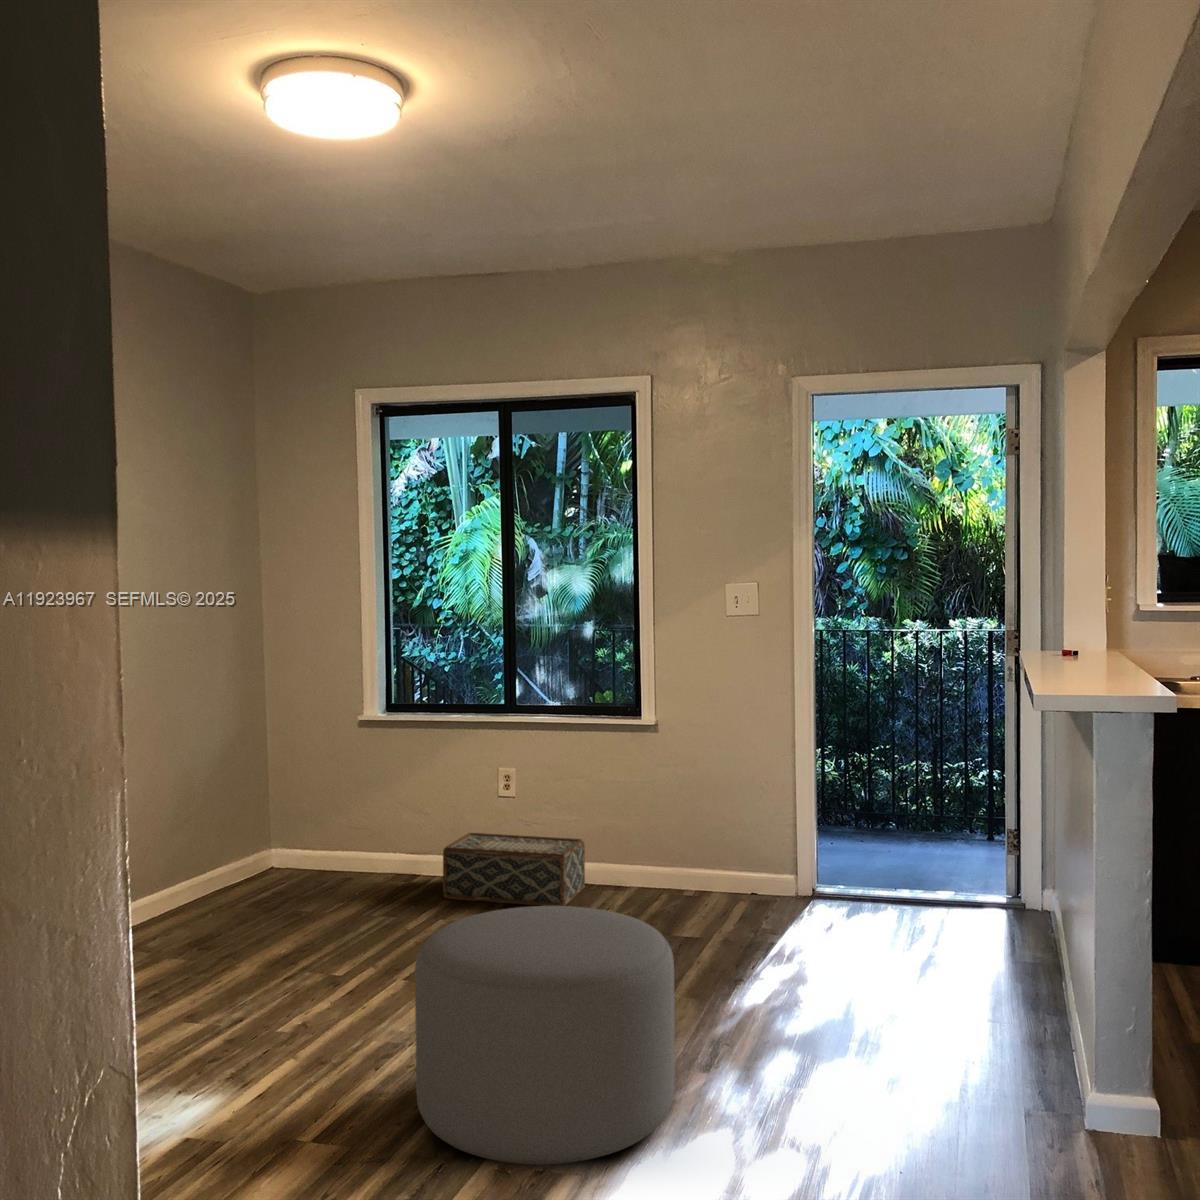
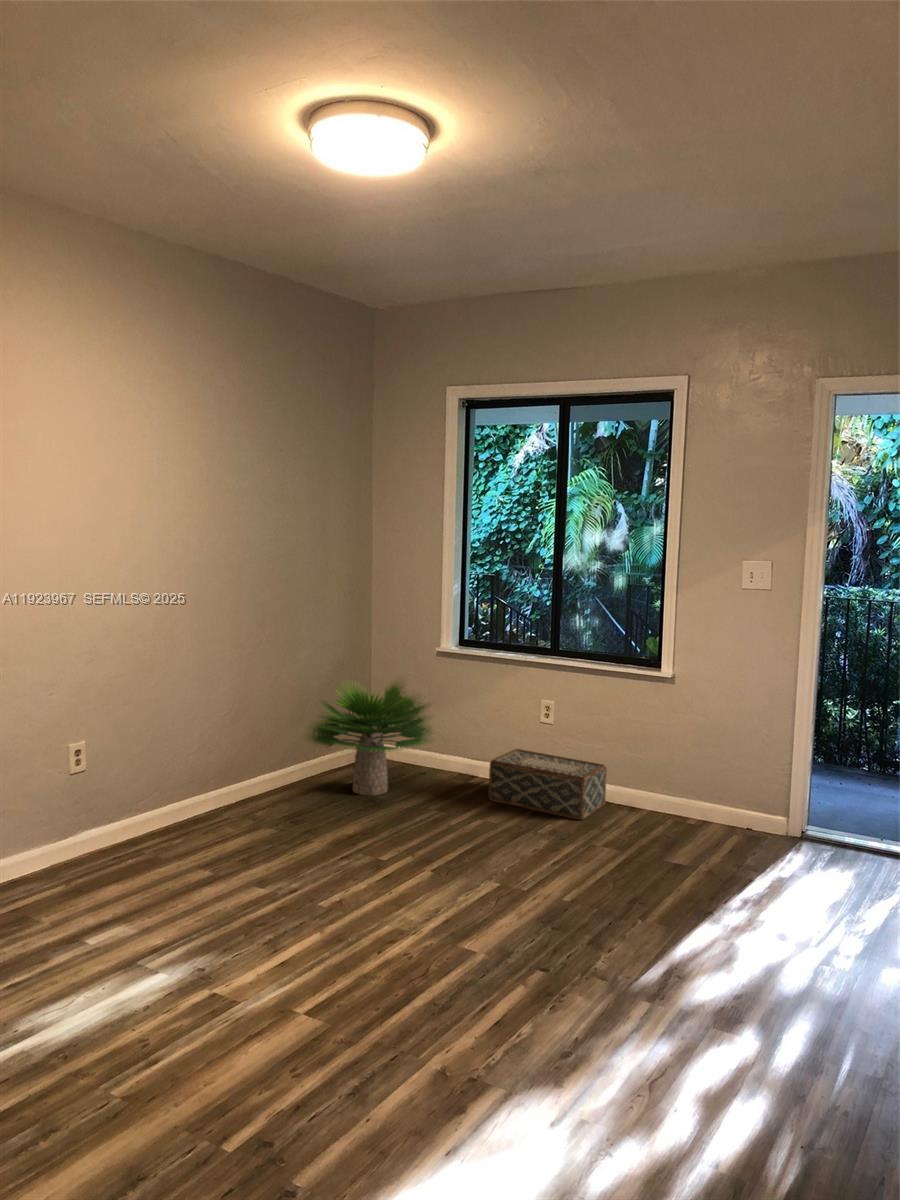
potted plant: none [191,749,375,910] -> present [308,683,431,795]
ottoman: present [415,906,675,1165] -> none [389,840,617,1080]

